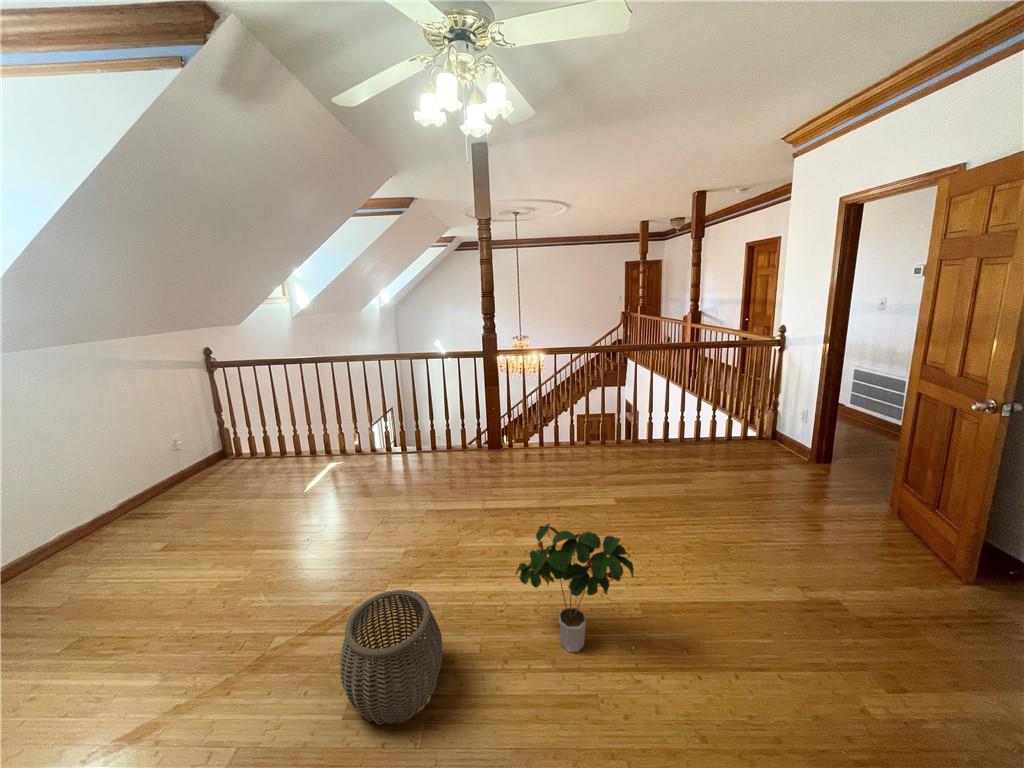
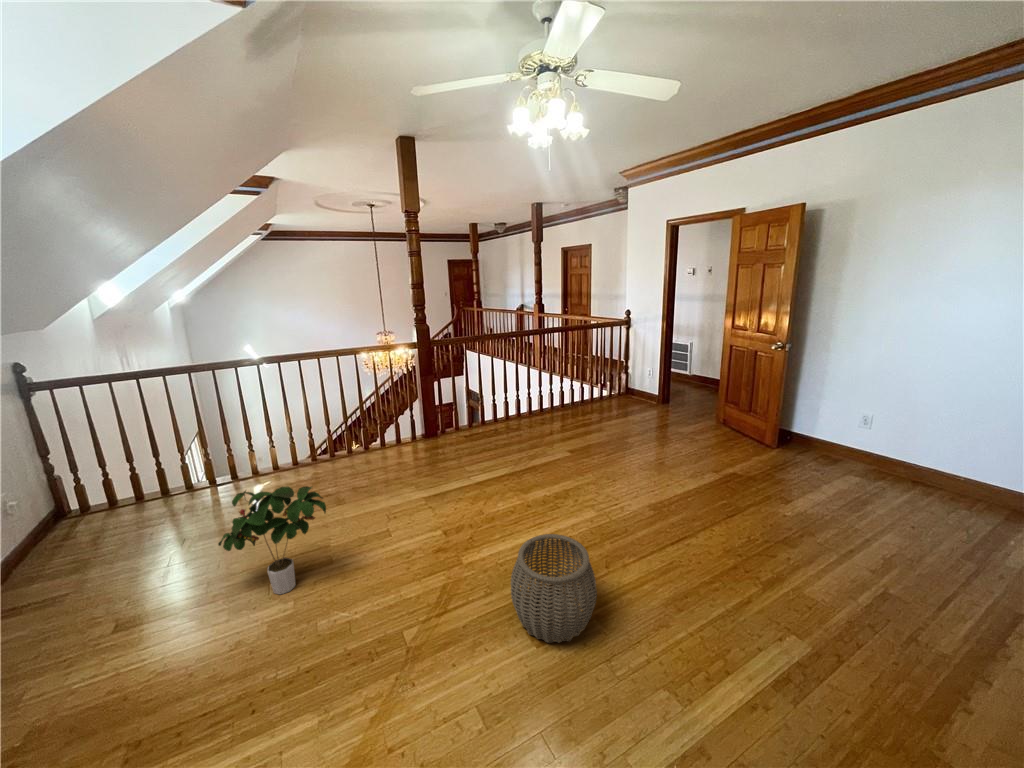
potted plant: present [516,523,634,652] -> present [218,486,326,594]

